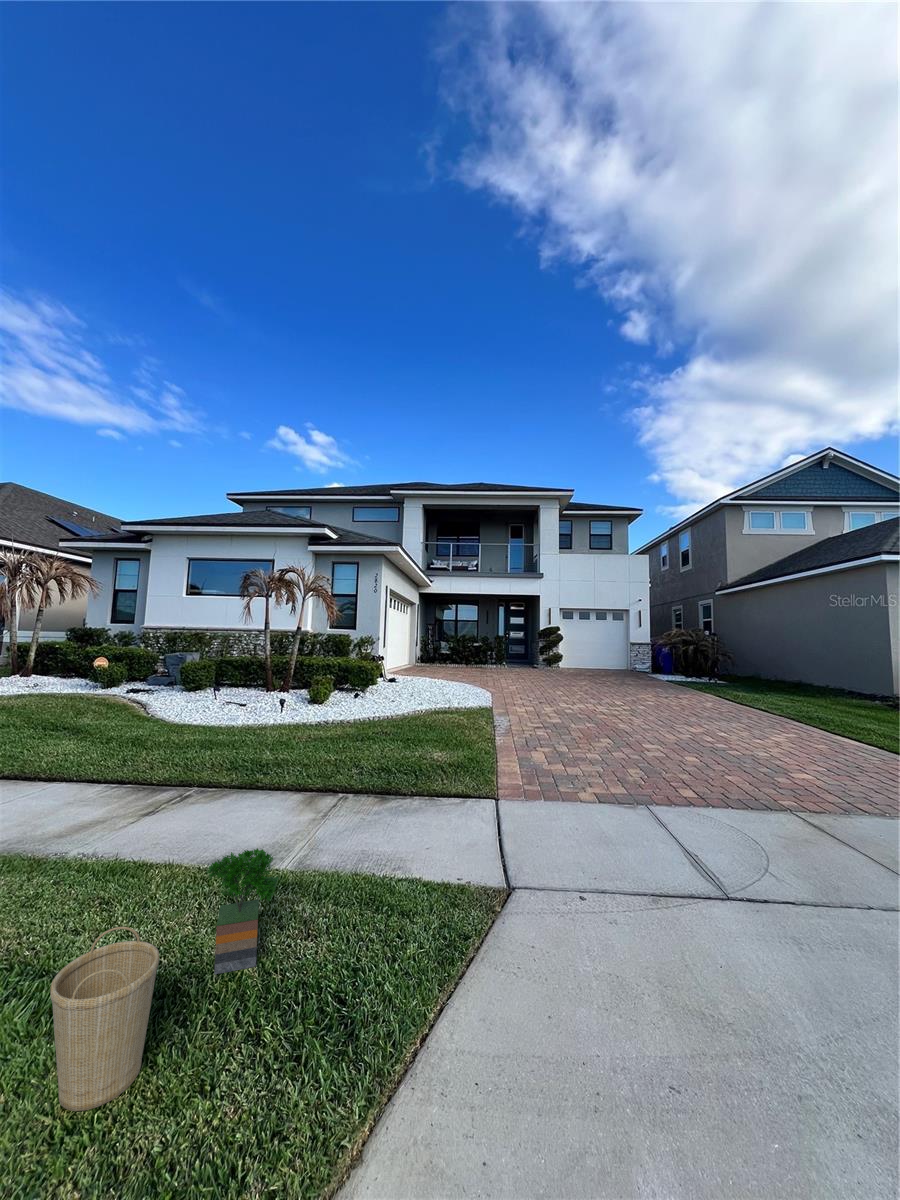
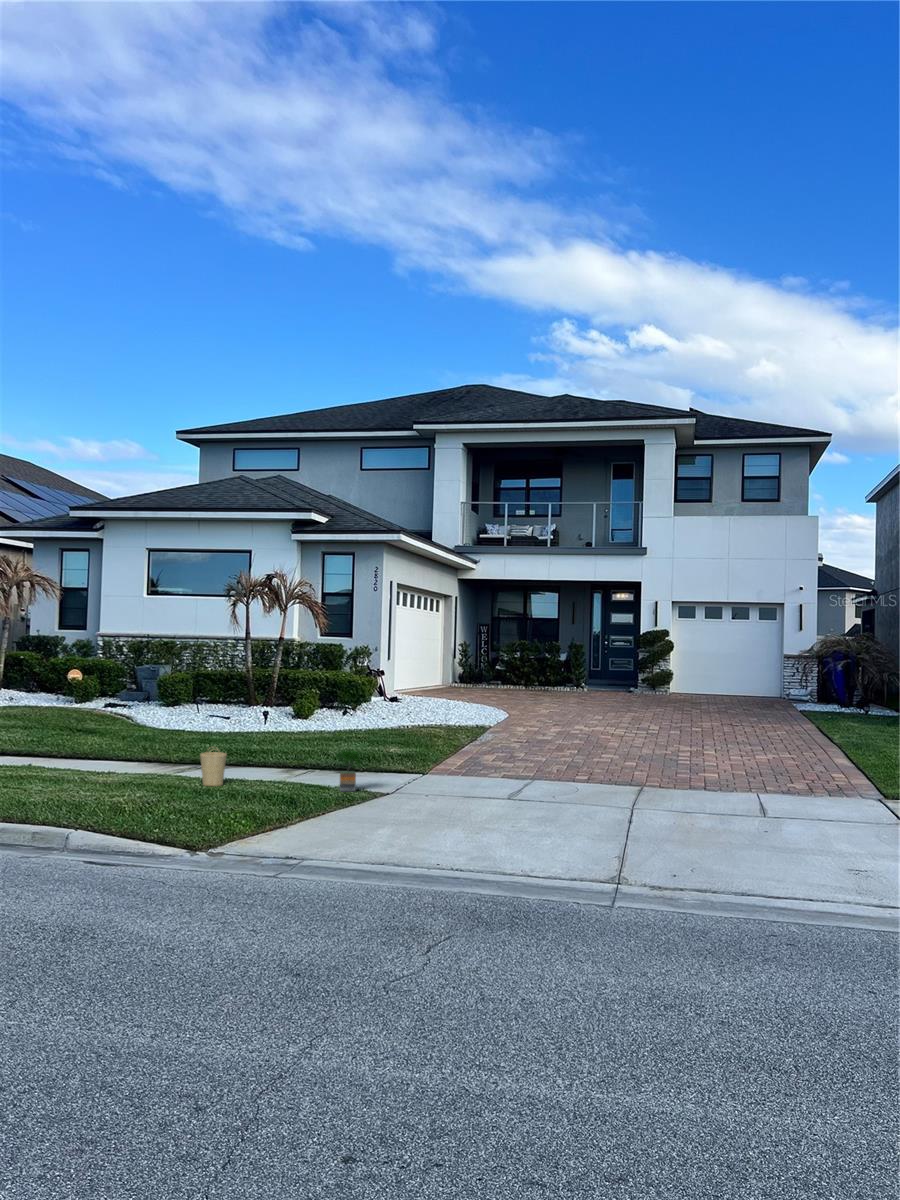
potted tree: present [206,848,278,974] -> present [336,750,362,791]

